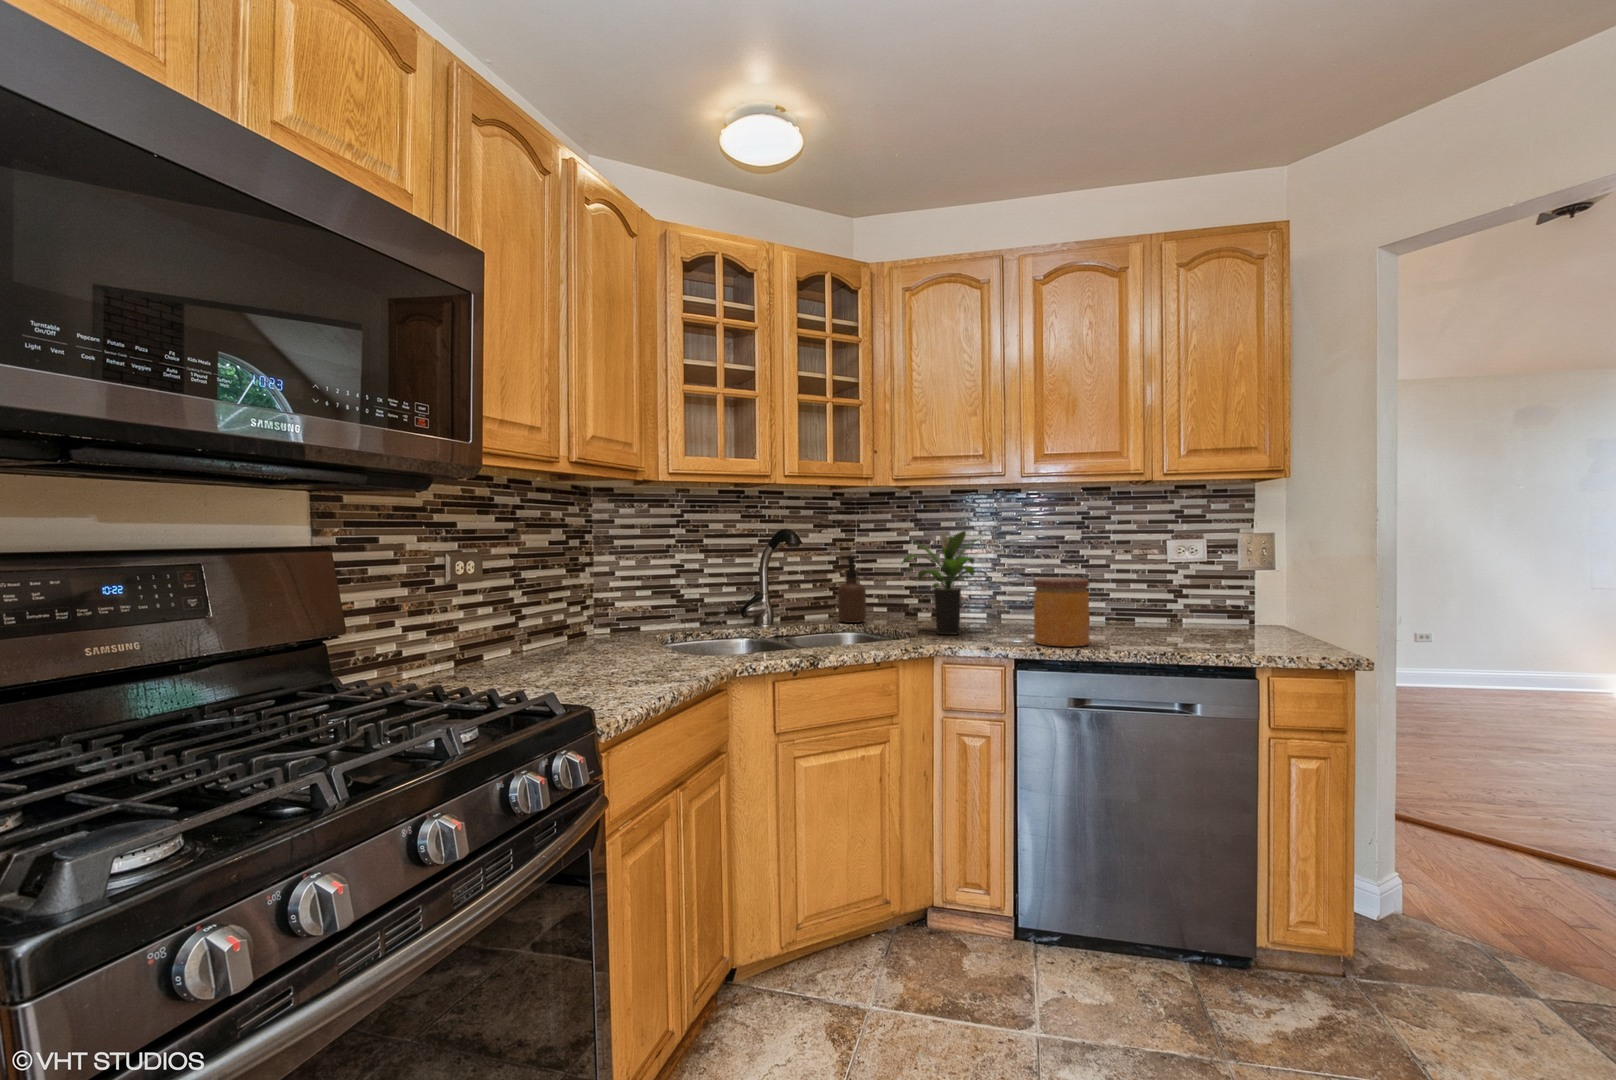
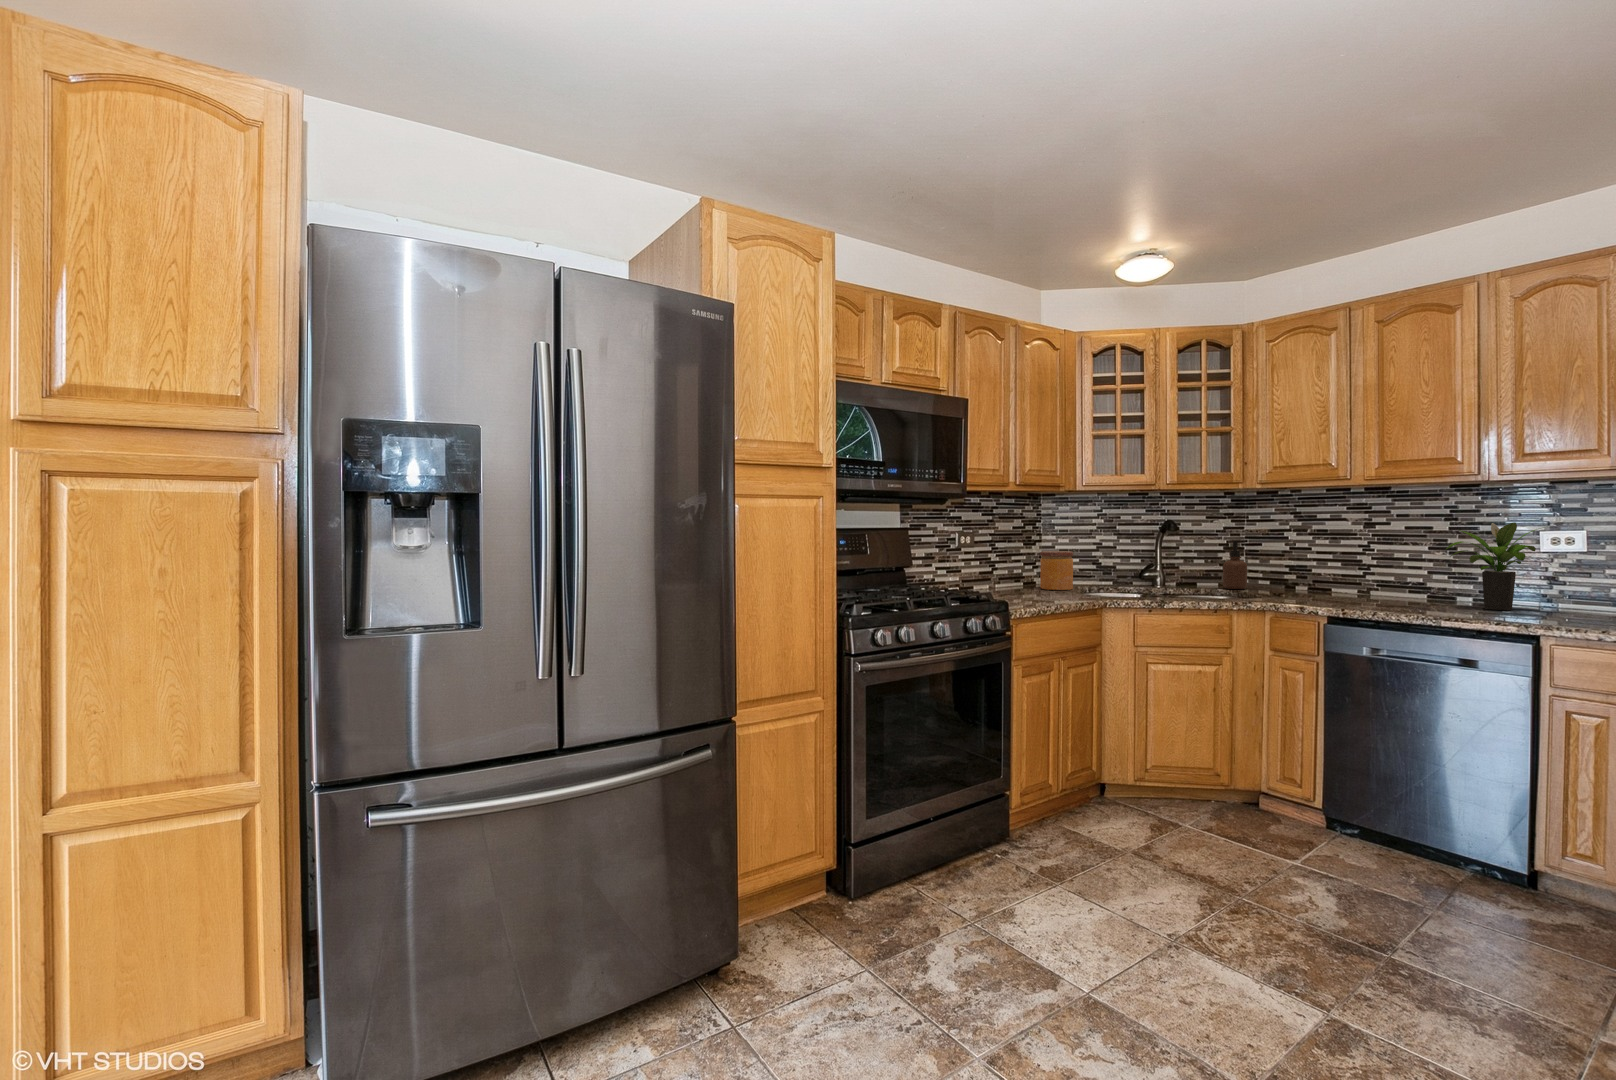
potted plant: present [902,531,988,635] -> present [1446,522,1551,610]
jar: present [1033,578,1090,647] -> present [1040,551,1073,590]

